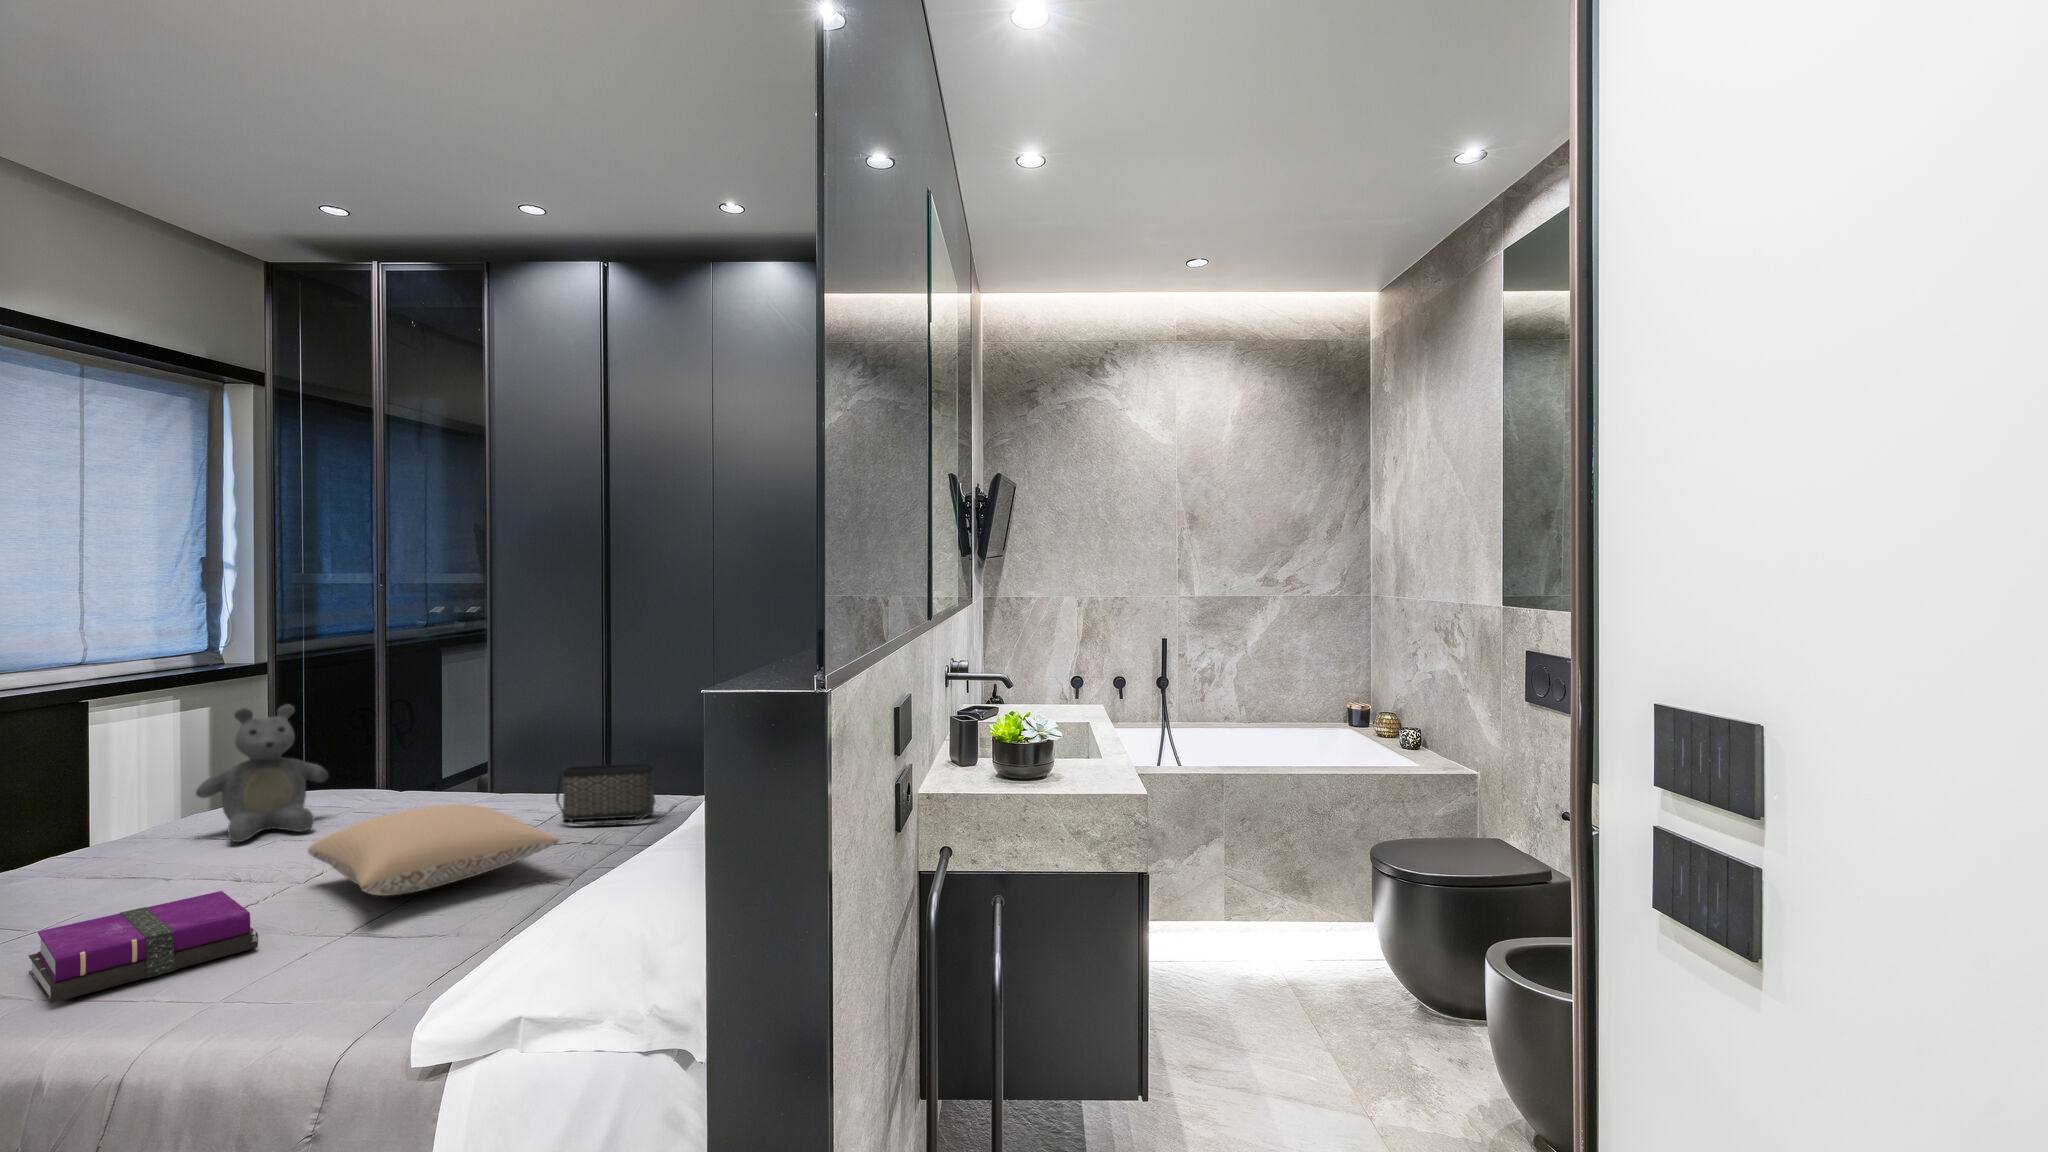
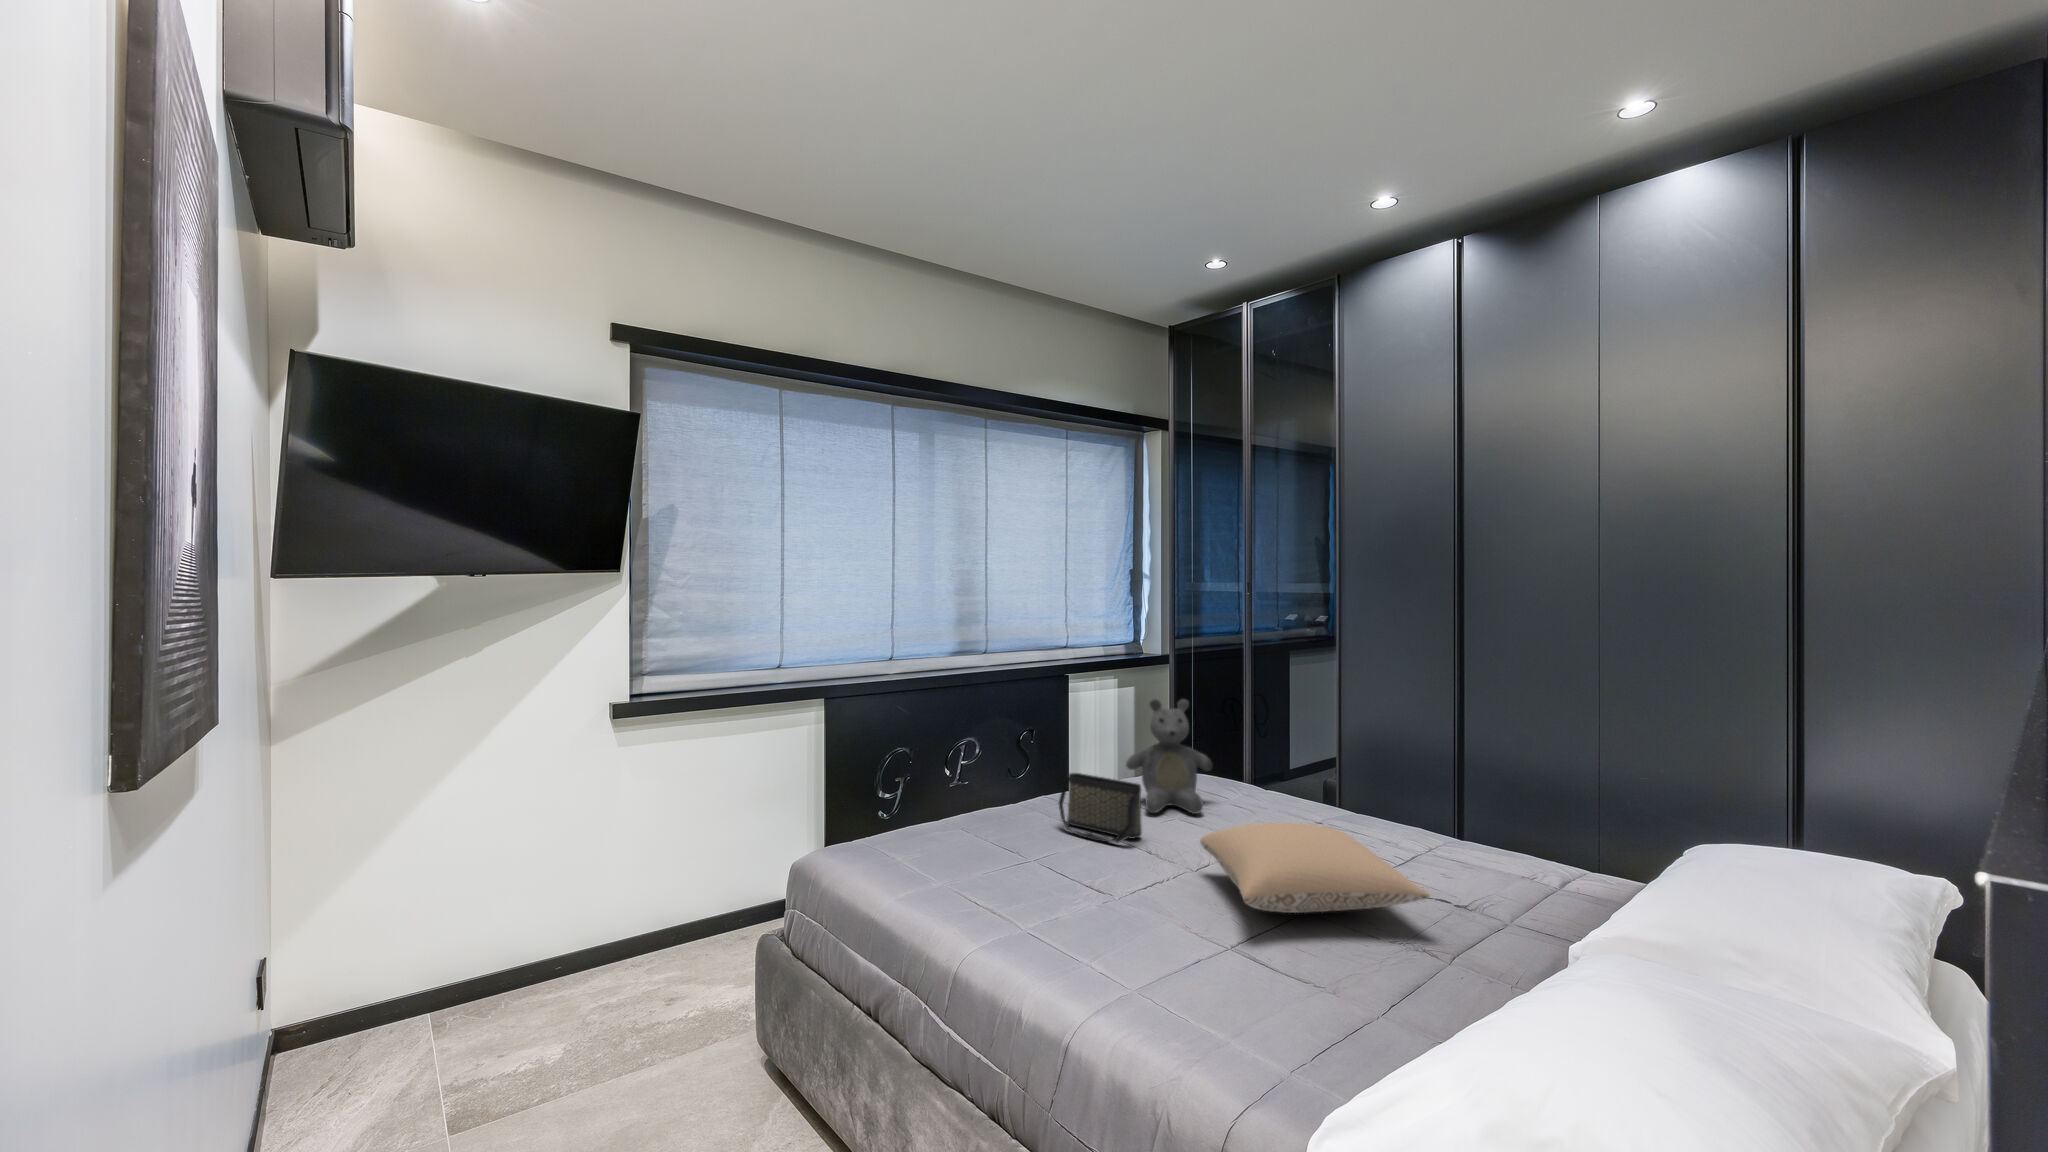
handbag: present [556,763,655,826] -> present [1059,773,1142,843]
notebook: present [29,891,258,1003] -> none [1031,866,1166,935]

